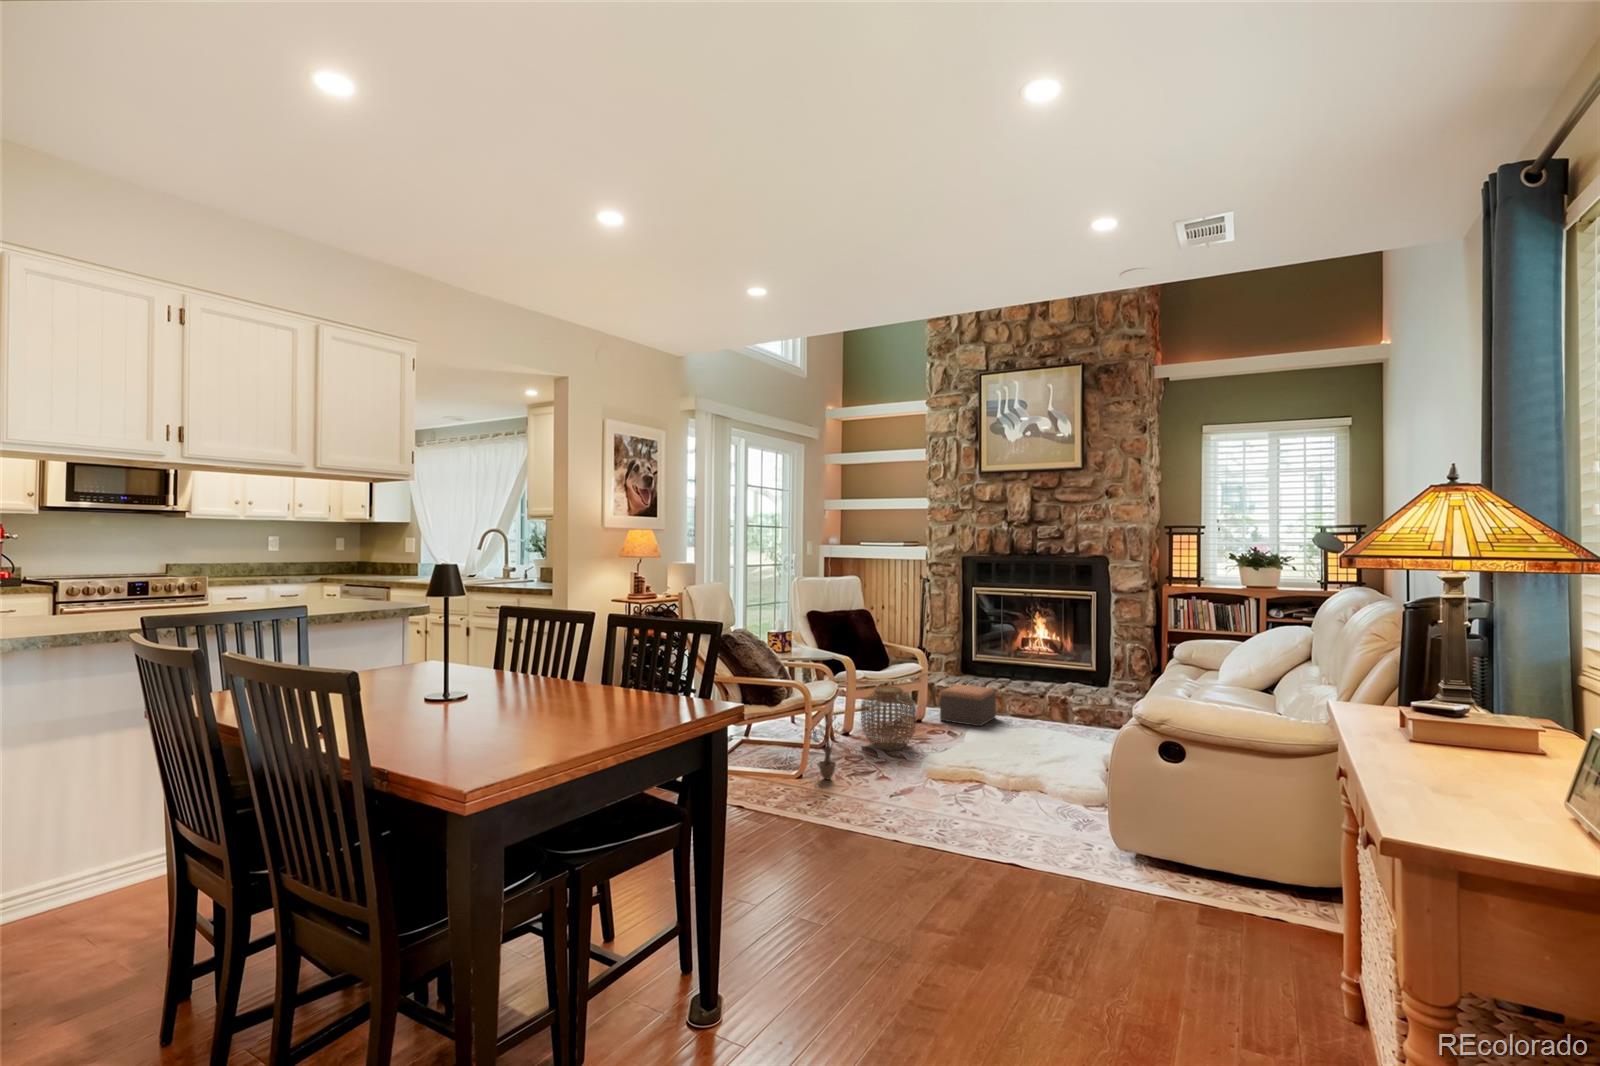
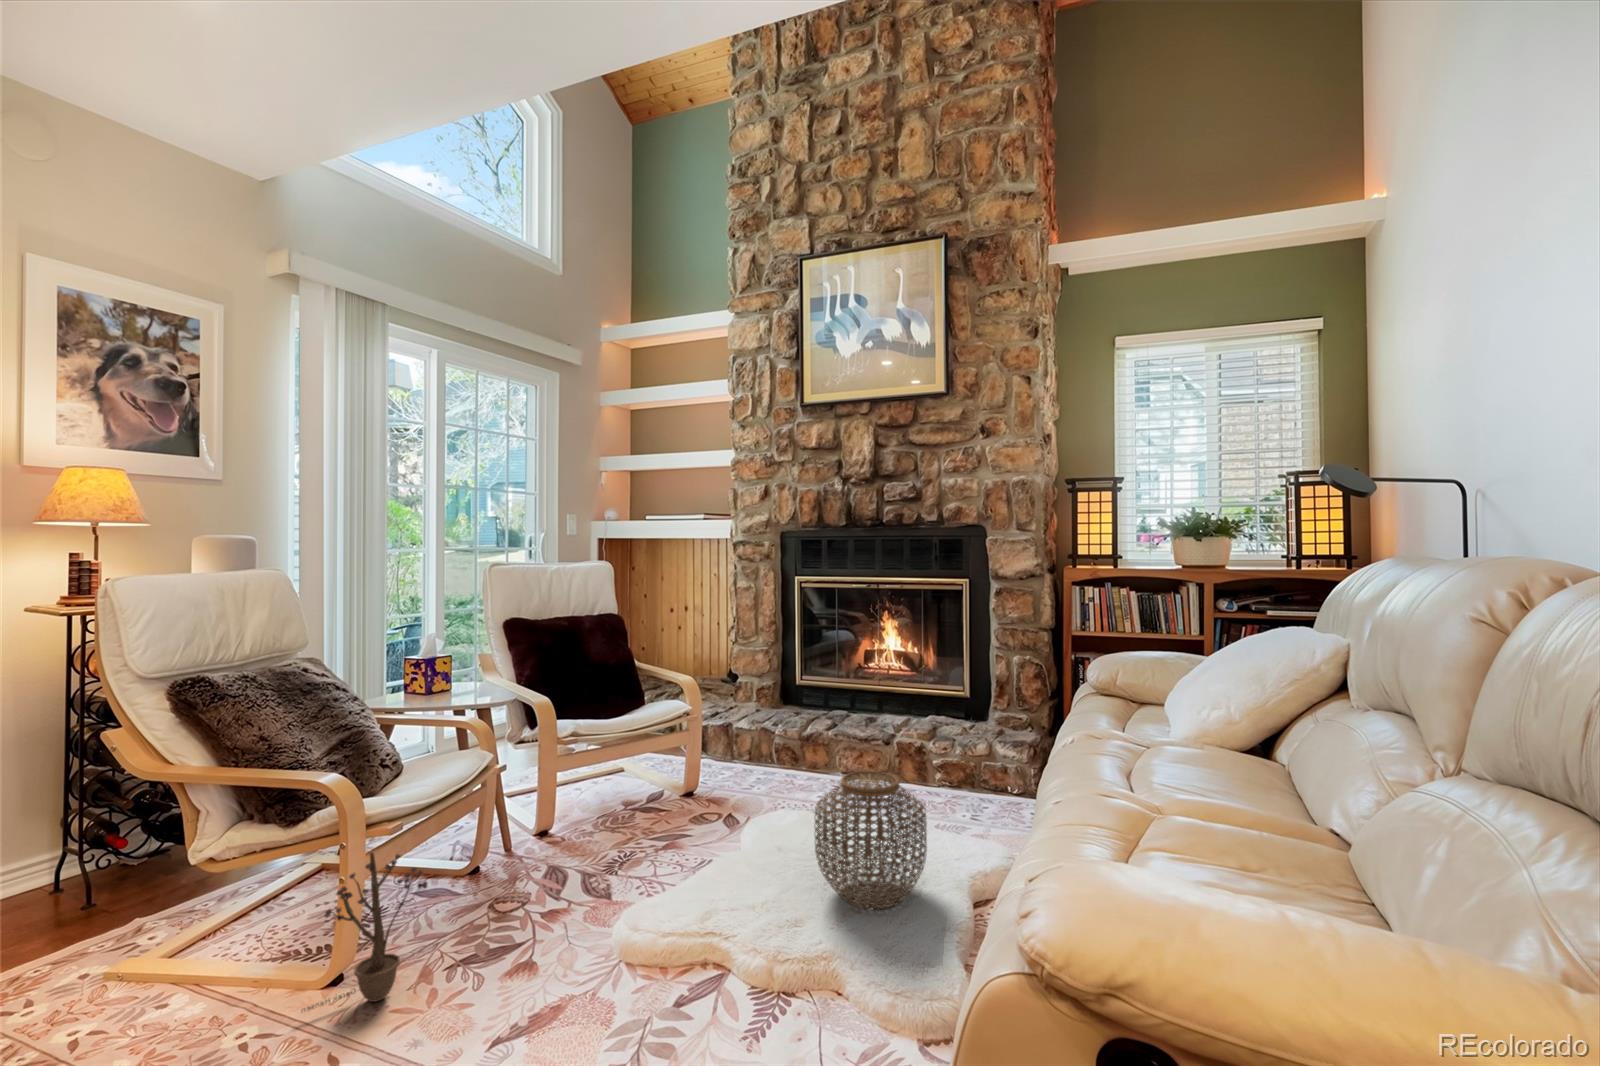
footstool: present [940,684,996,726] -> none [717,731,811,807]
woven basket: present [861,686,917,750] -> present [815,771,927,909]

